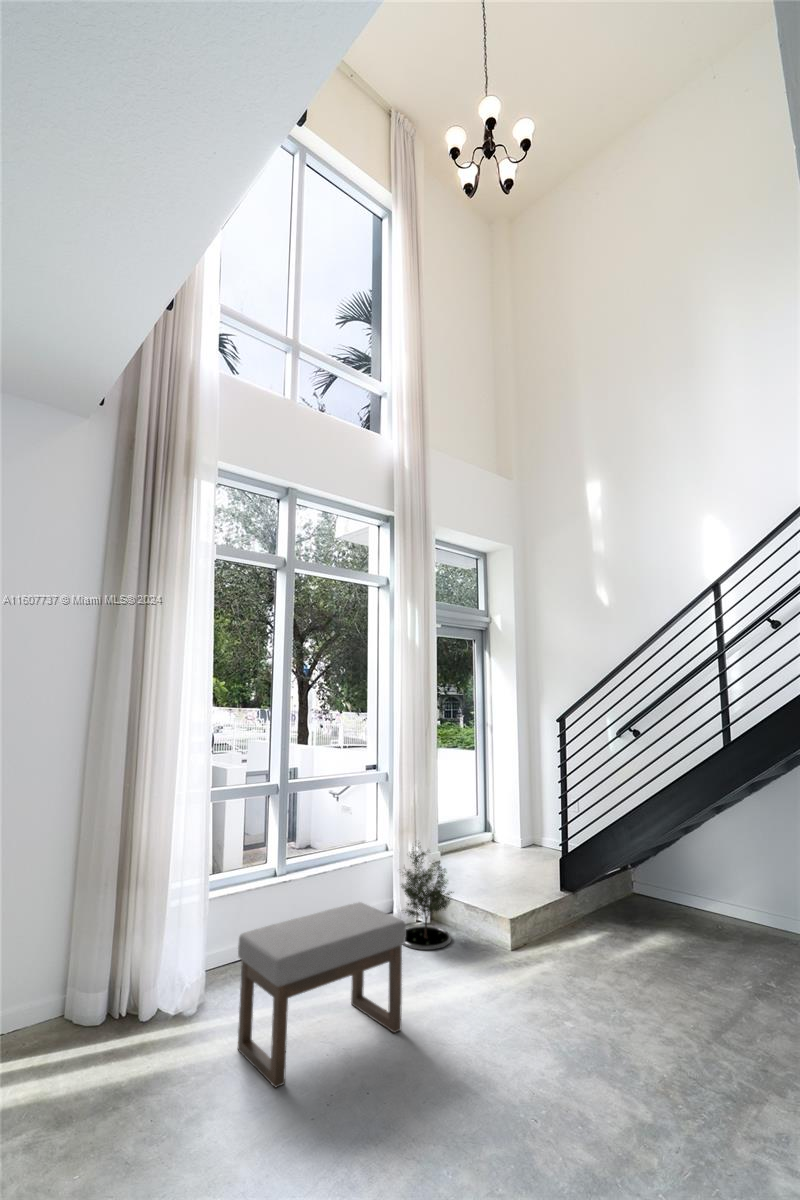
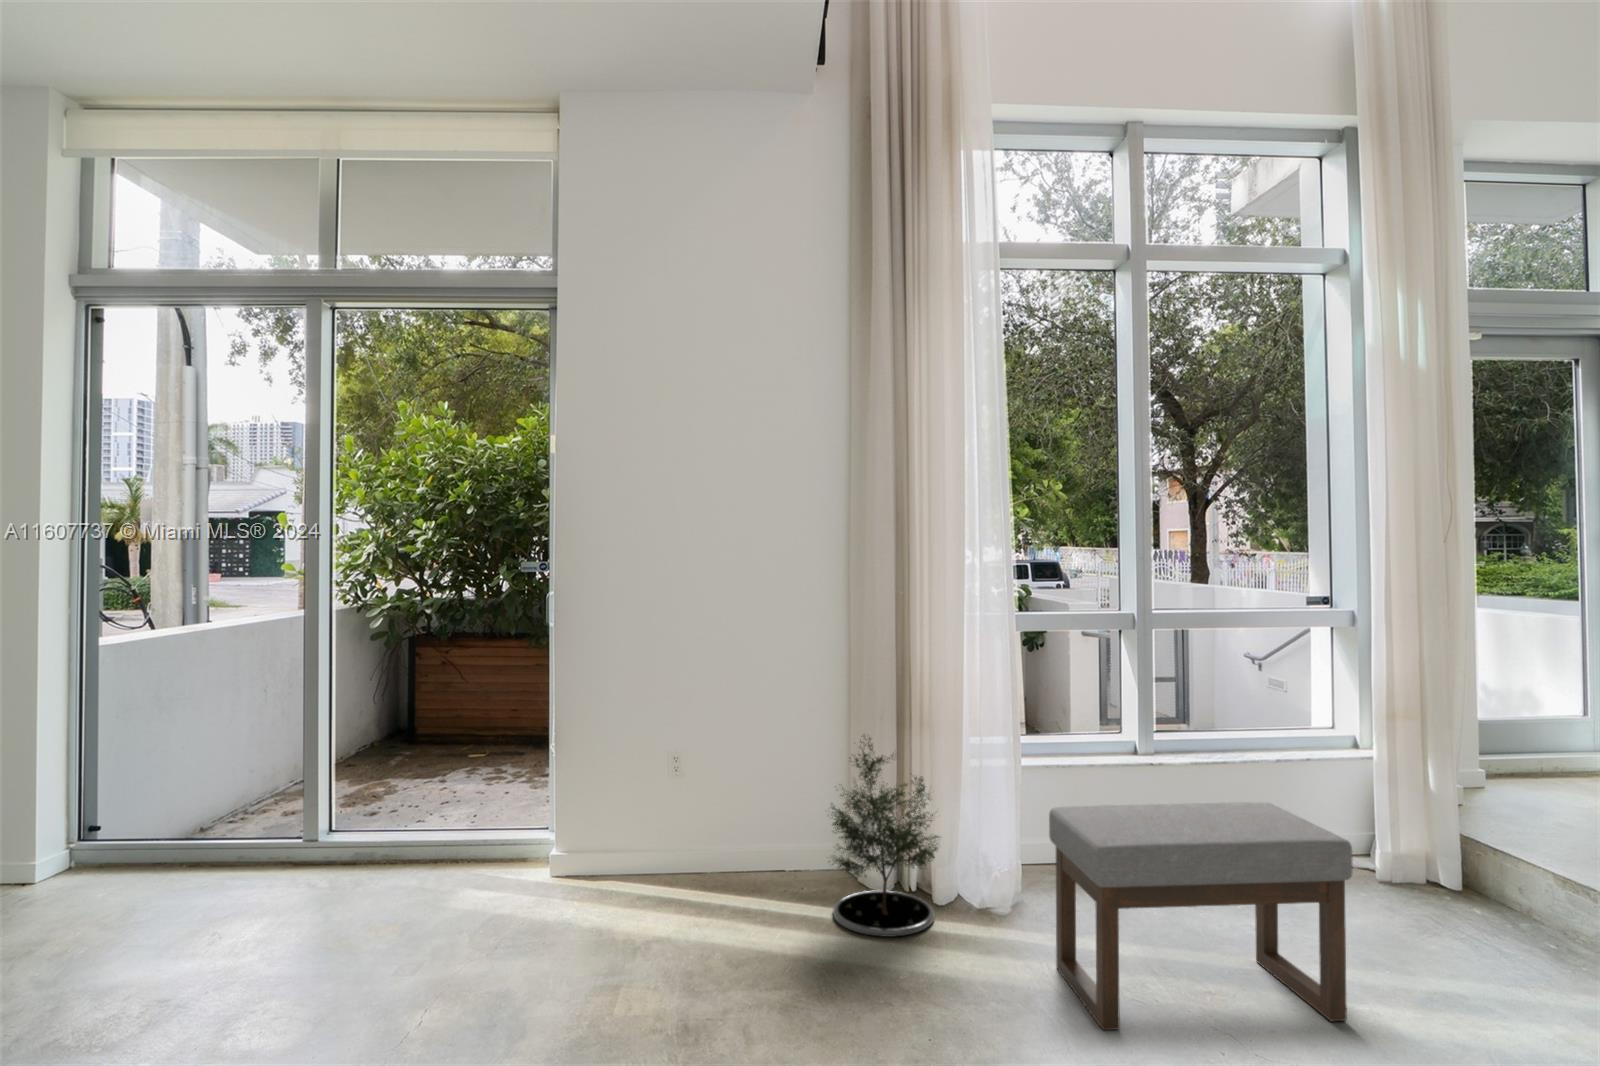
potted tree: present [401,843,452,950] -> present [832,735,938,937]

